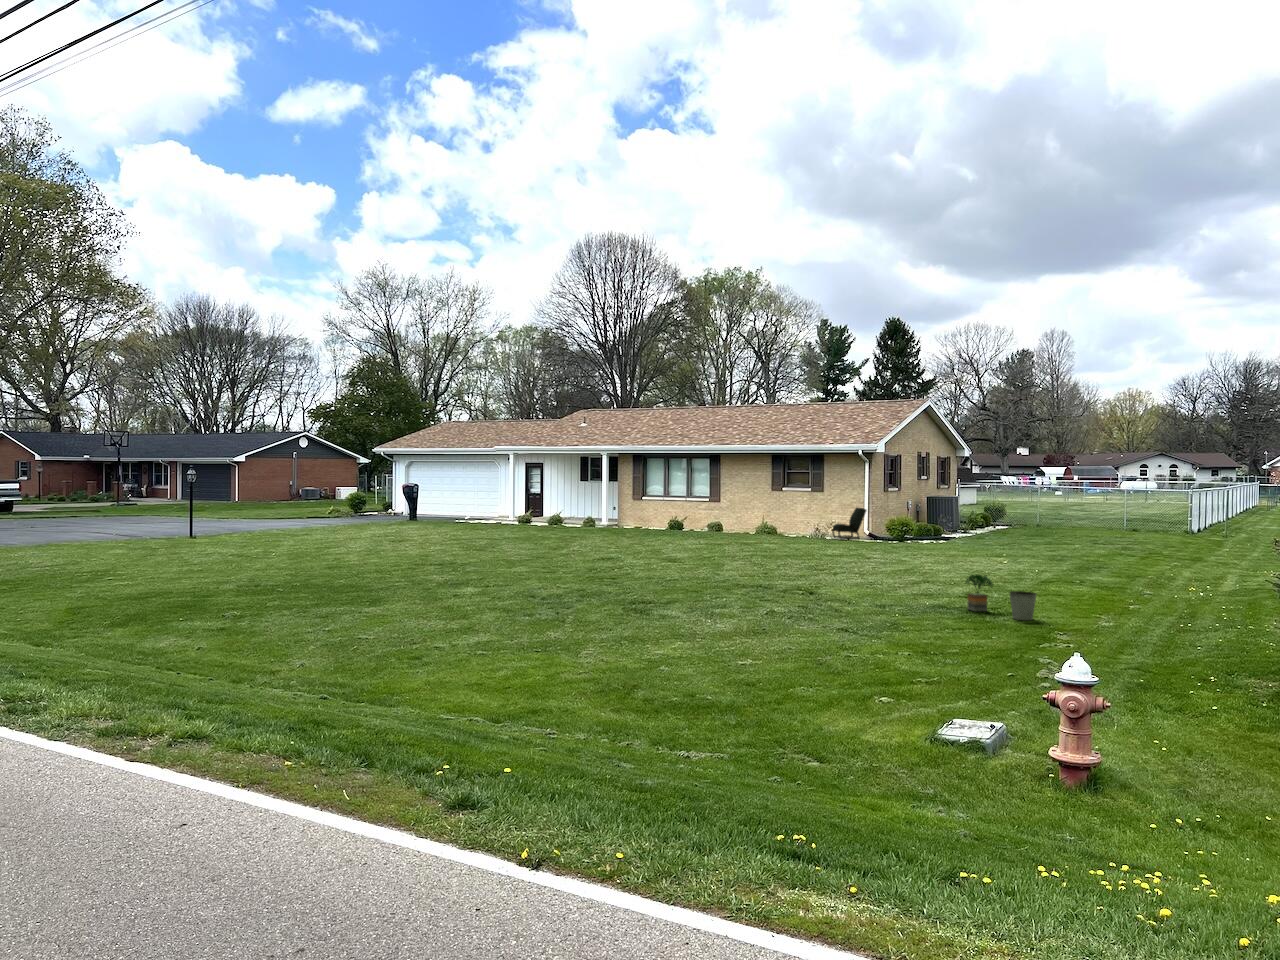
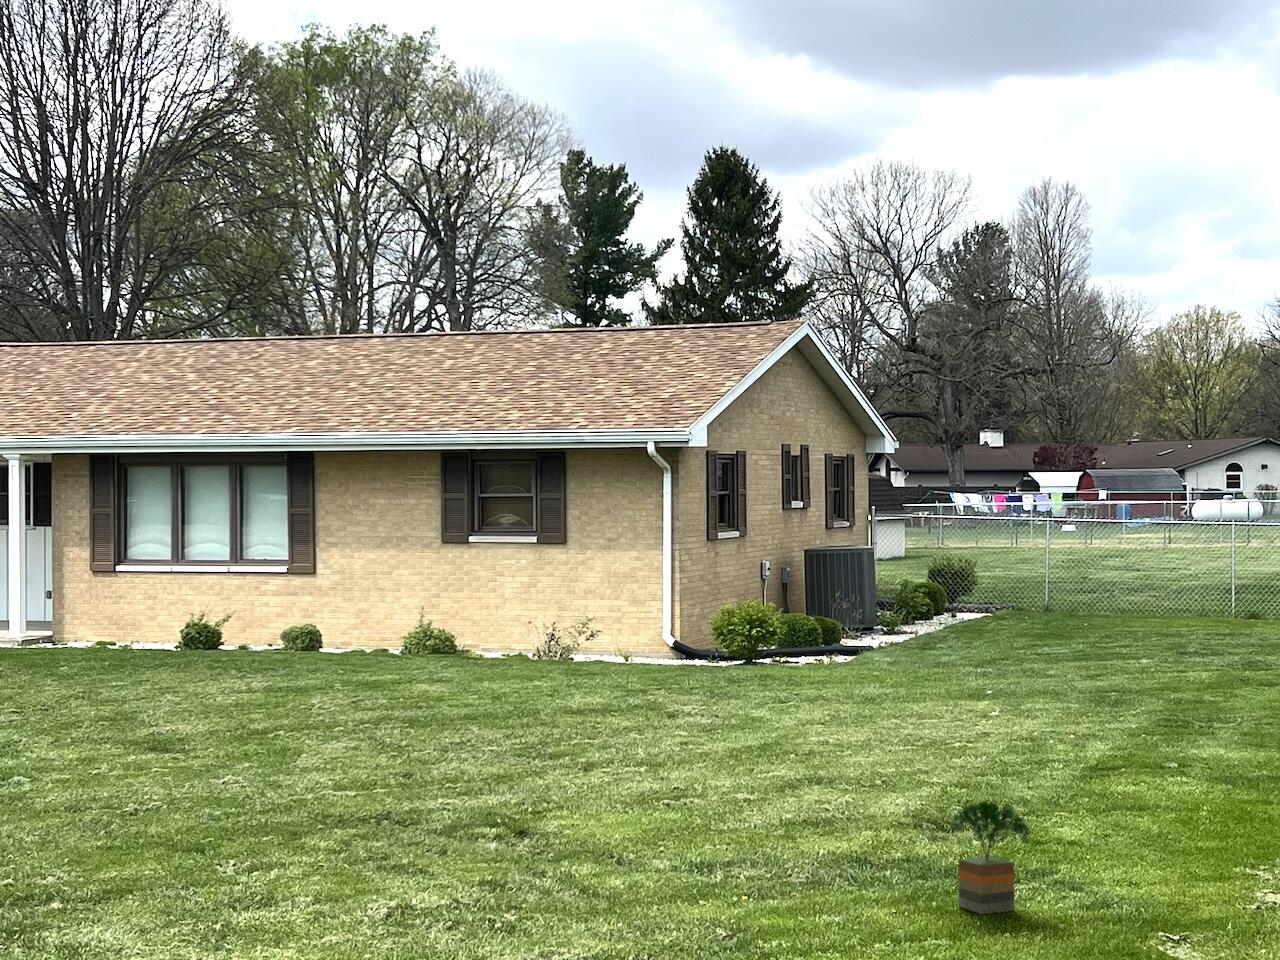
lounge chair: present [832,508,866,539] -> none [586,581,669,661]
bucket: present [1010,591,1037,620] -> none [1080,852,1163,946]

